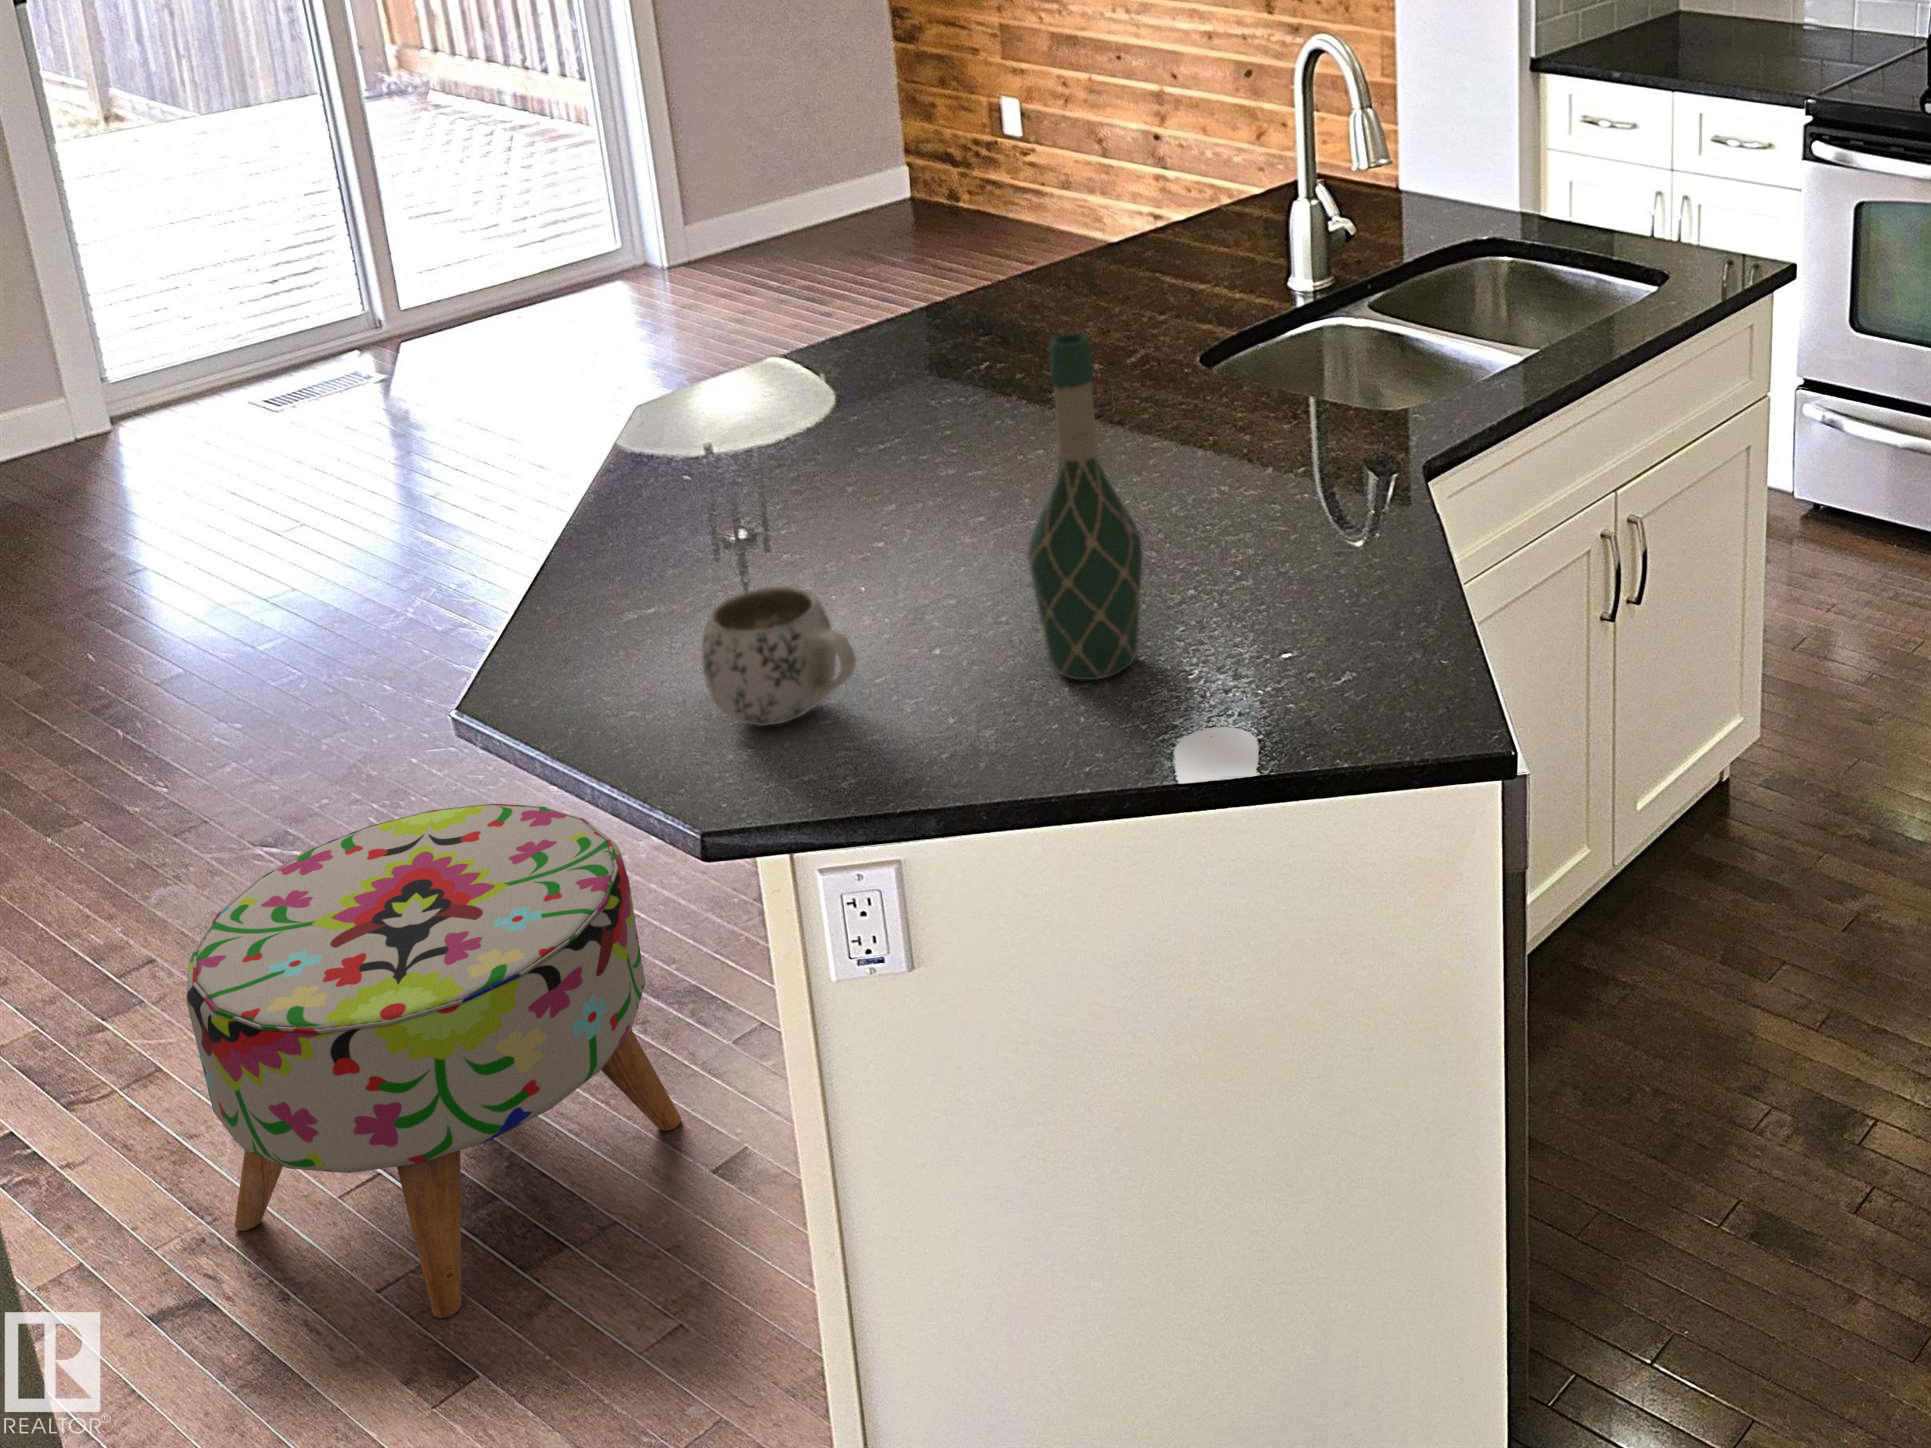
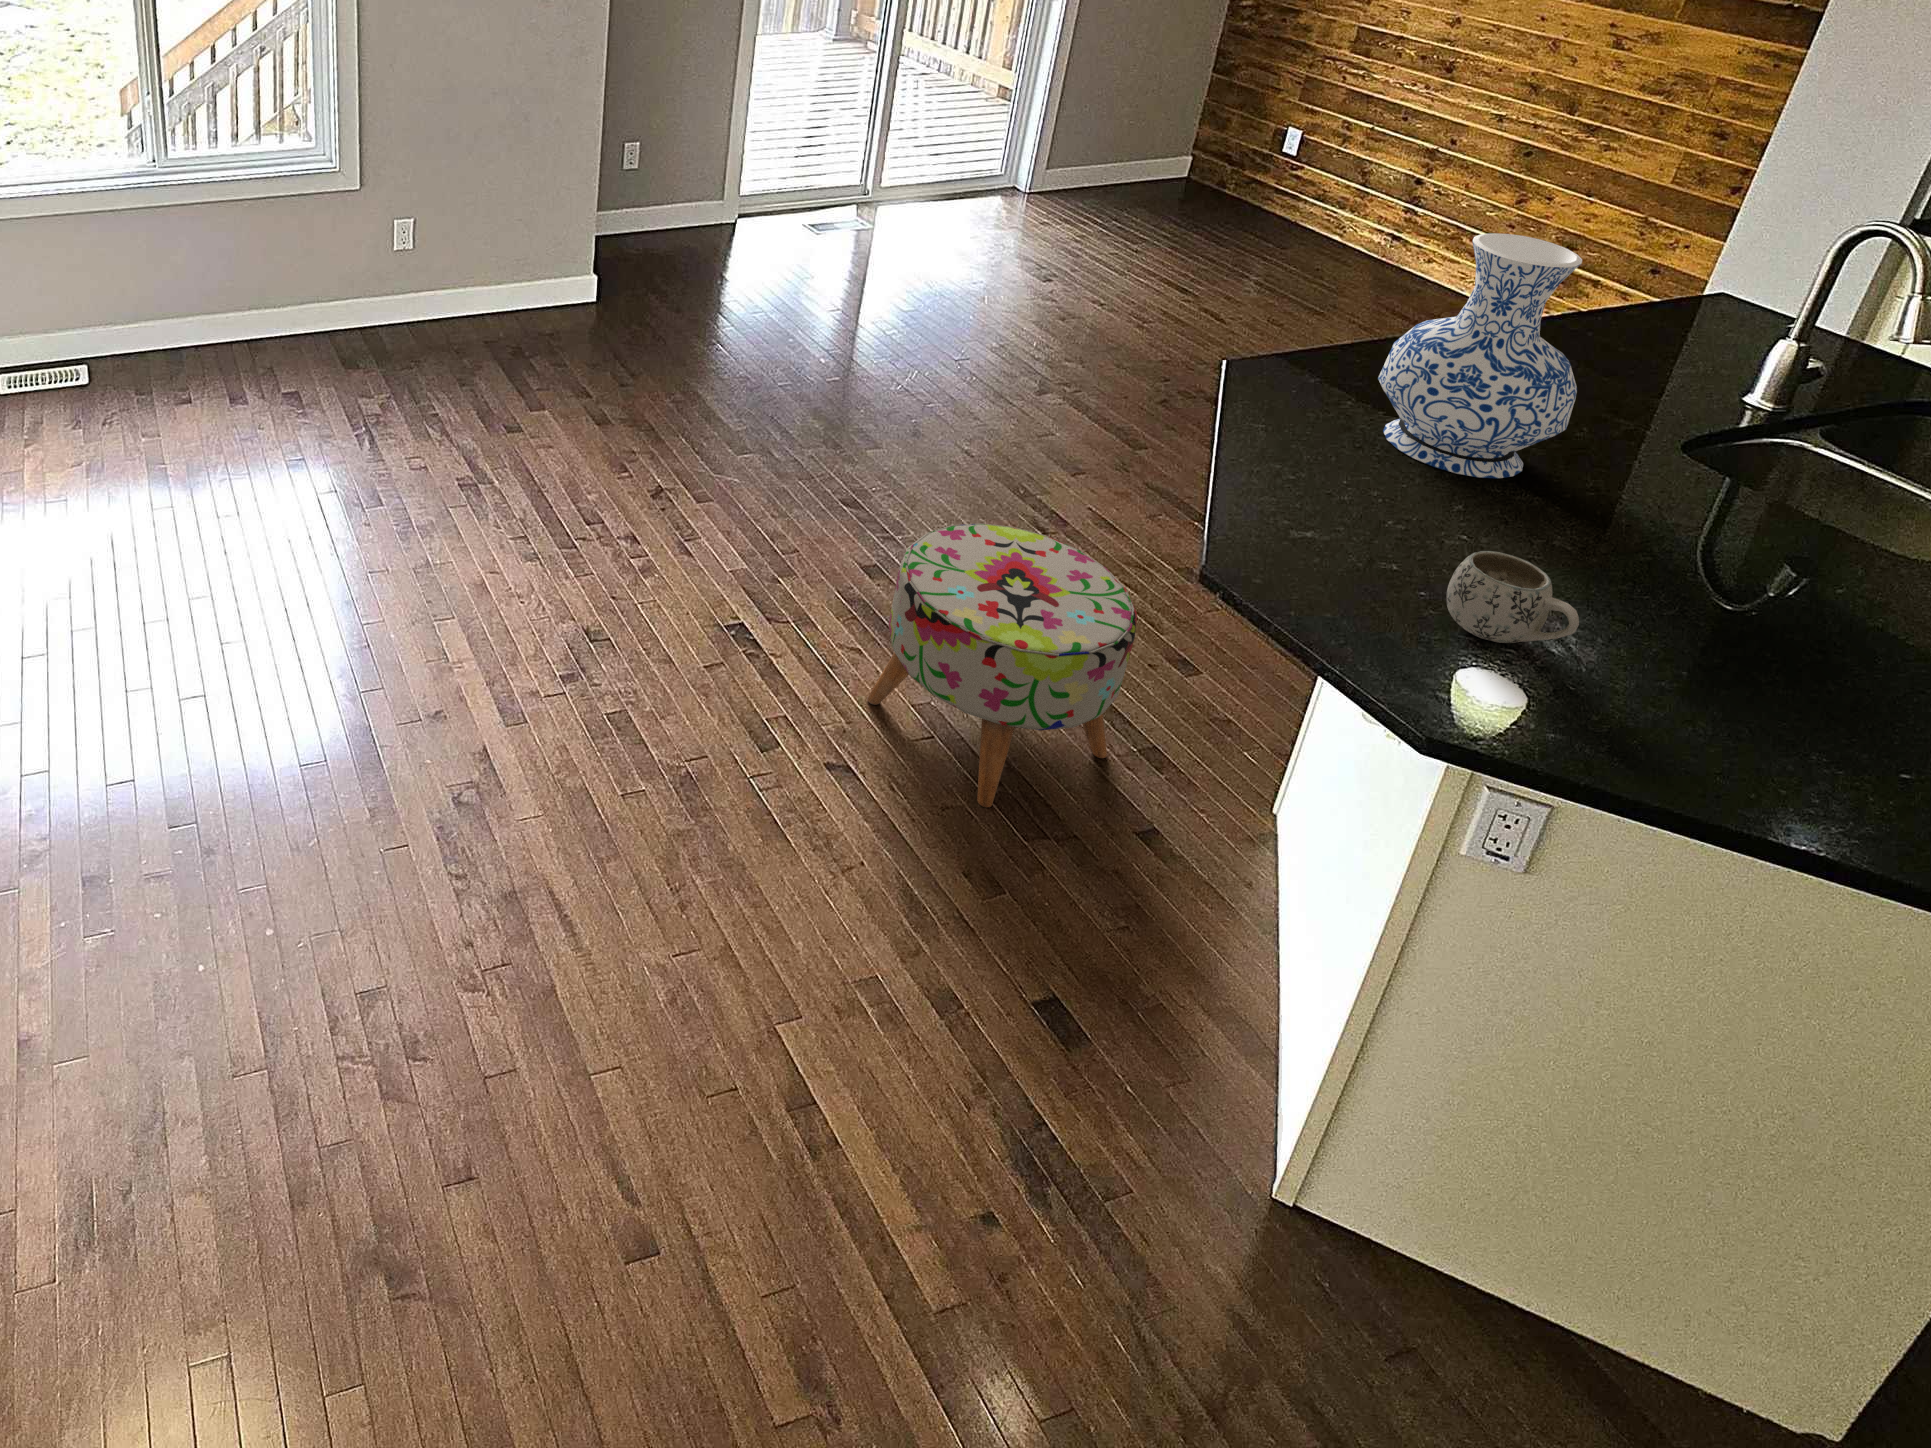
vase: none [728,130,975,494] -> present [1378,233,1582,478]
wine bottle: present [1028,333,1142,680] -> none [1699,470,1865,702]

